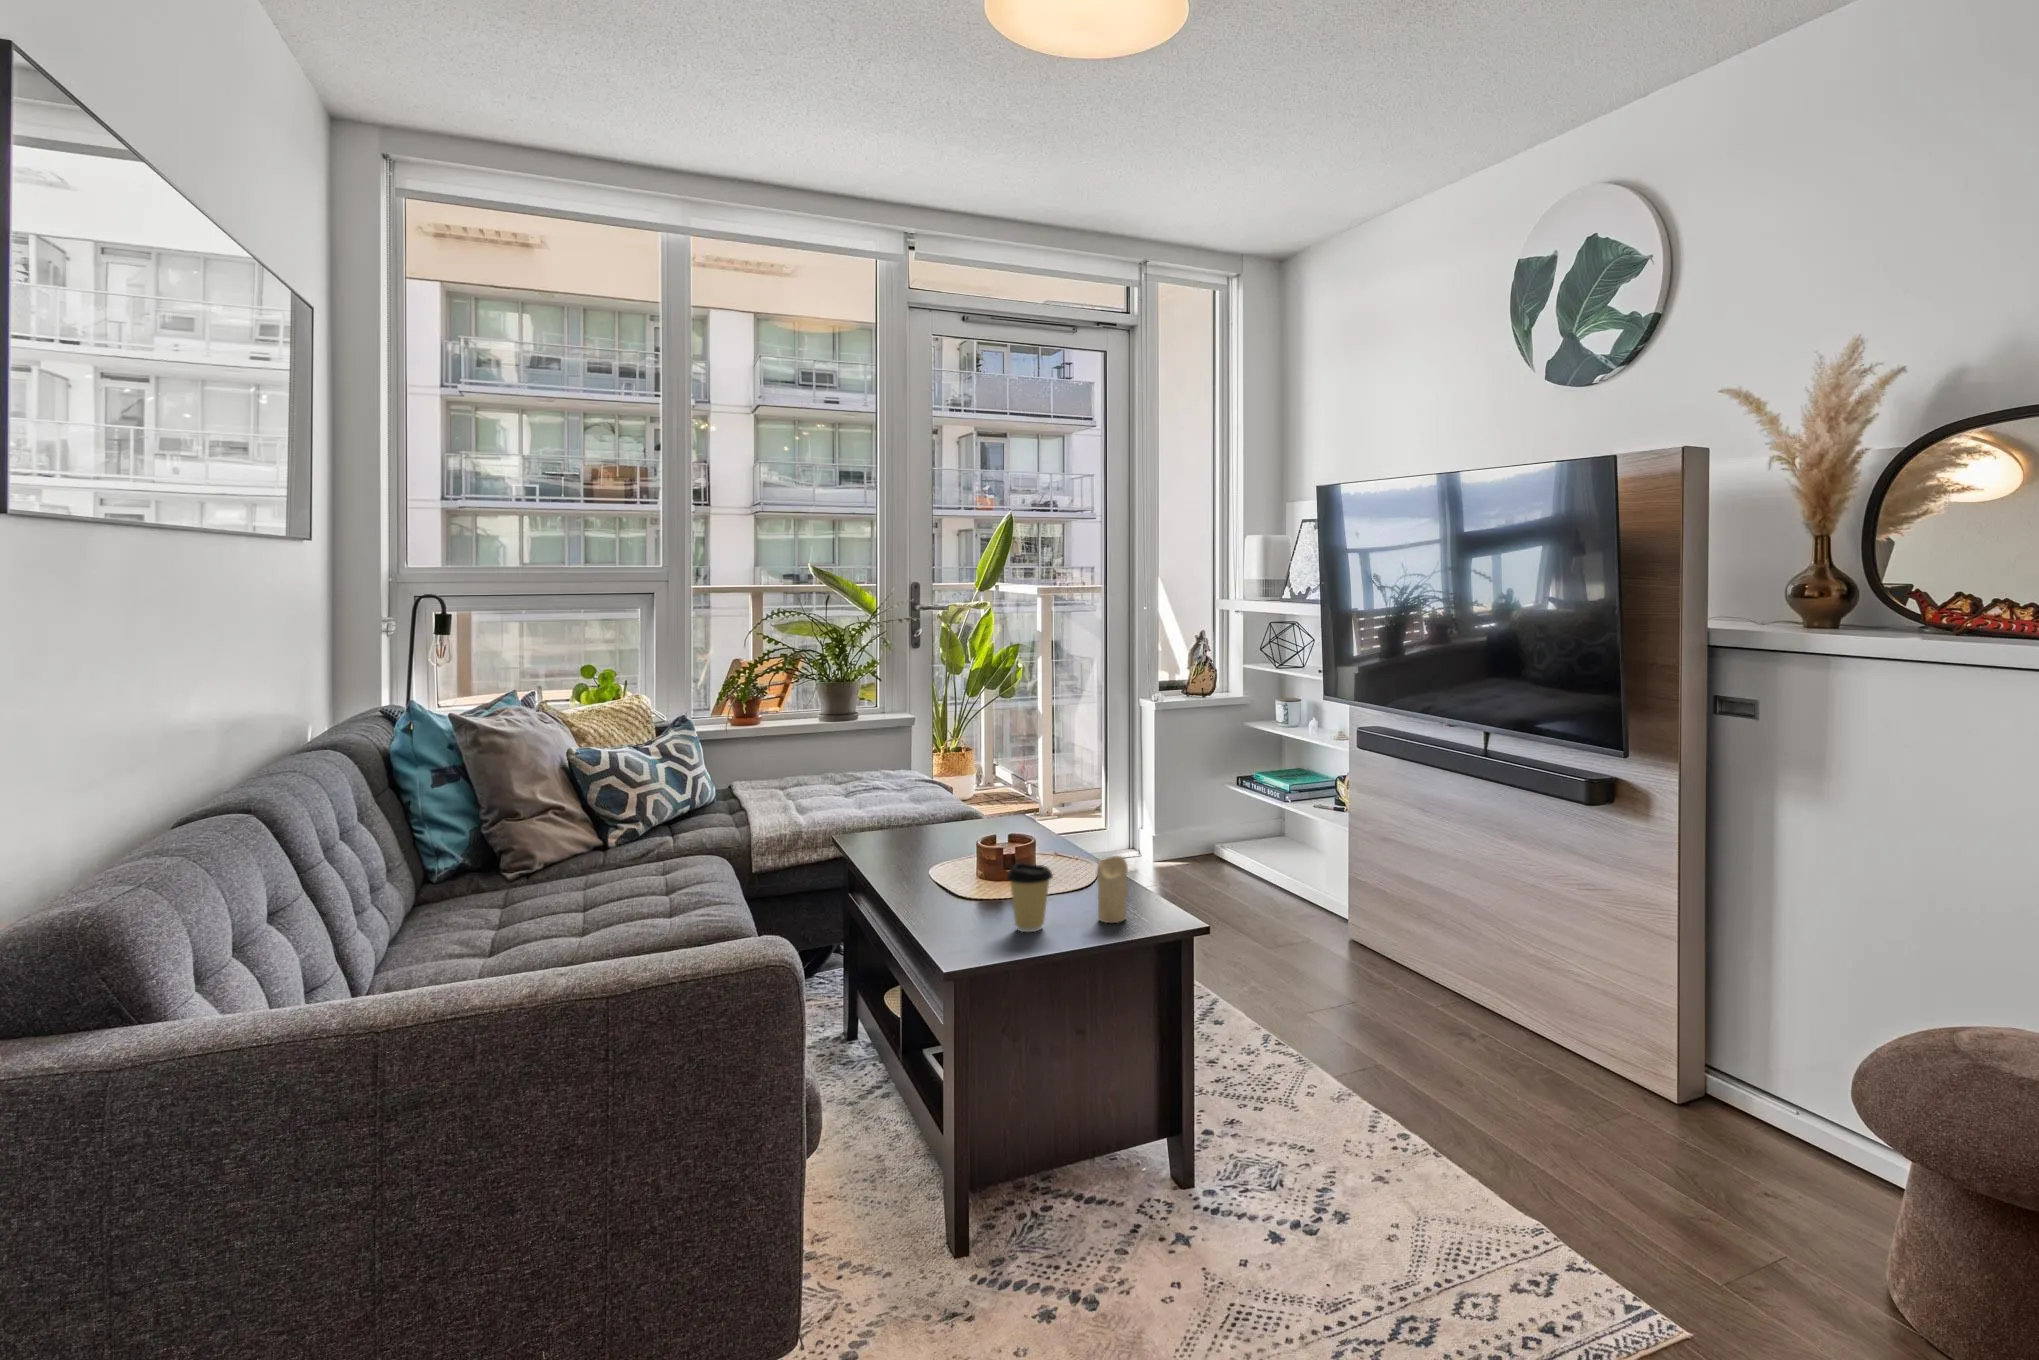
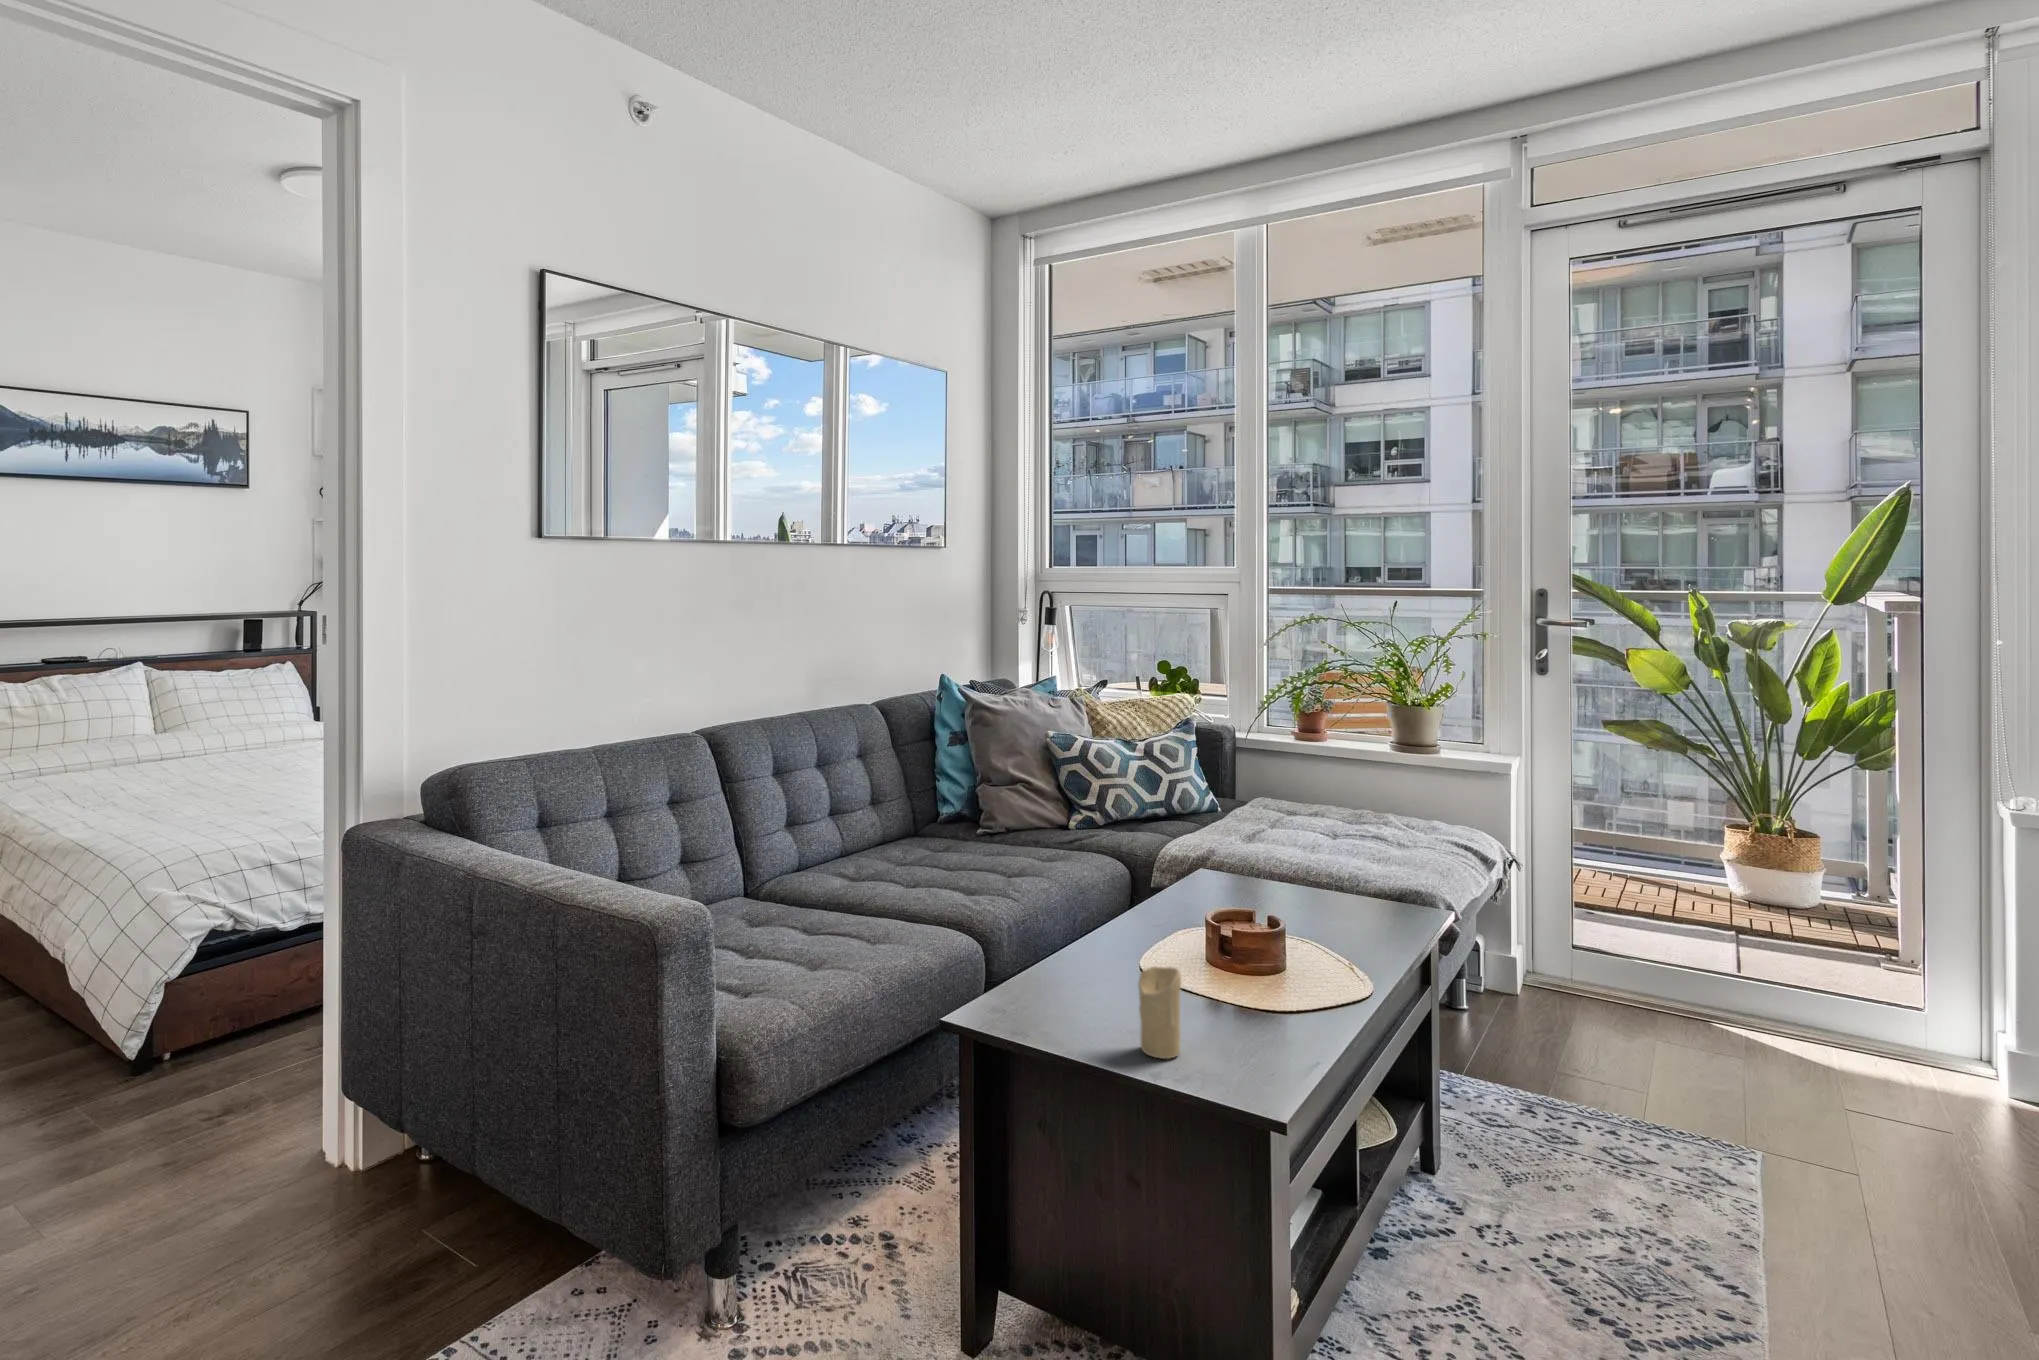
coffee cup: present [1007,863,1053,932] -> none [1042,935,1100,1025]

